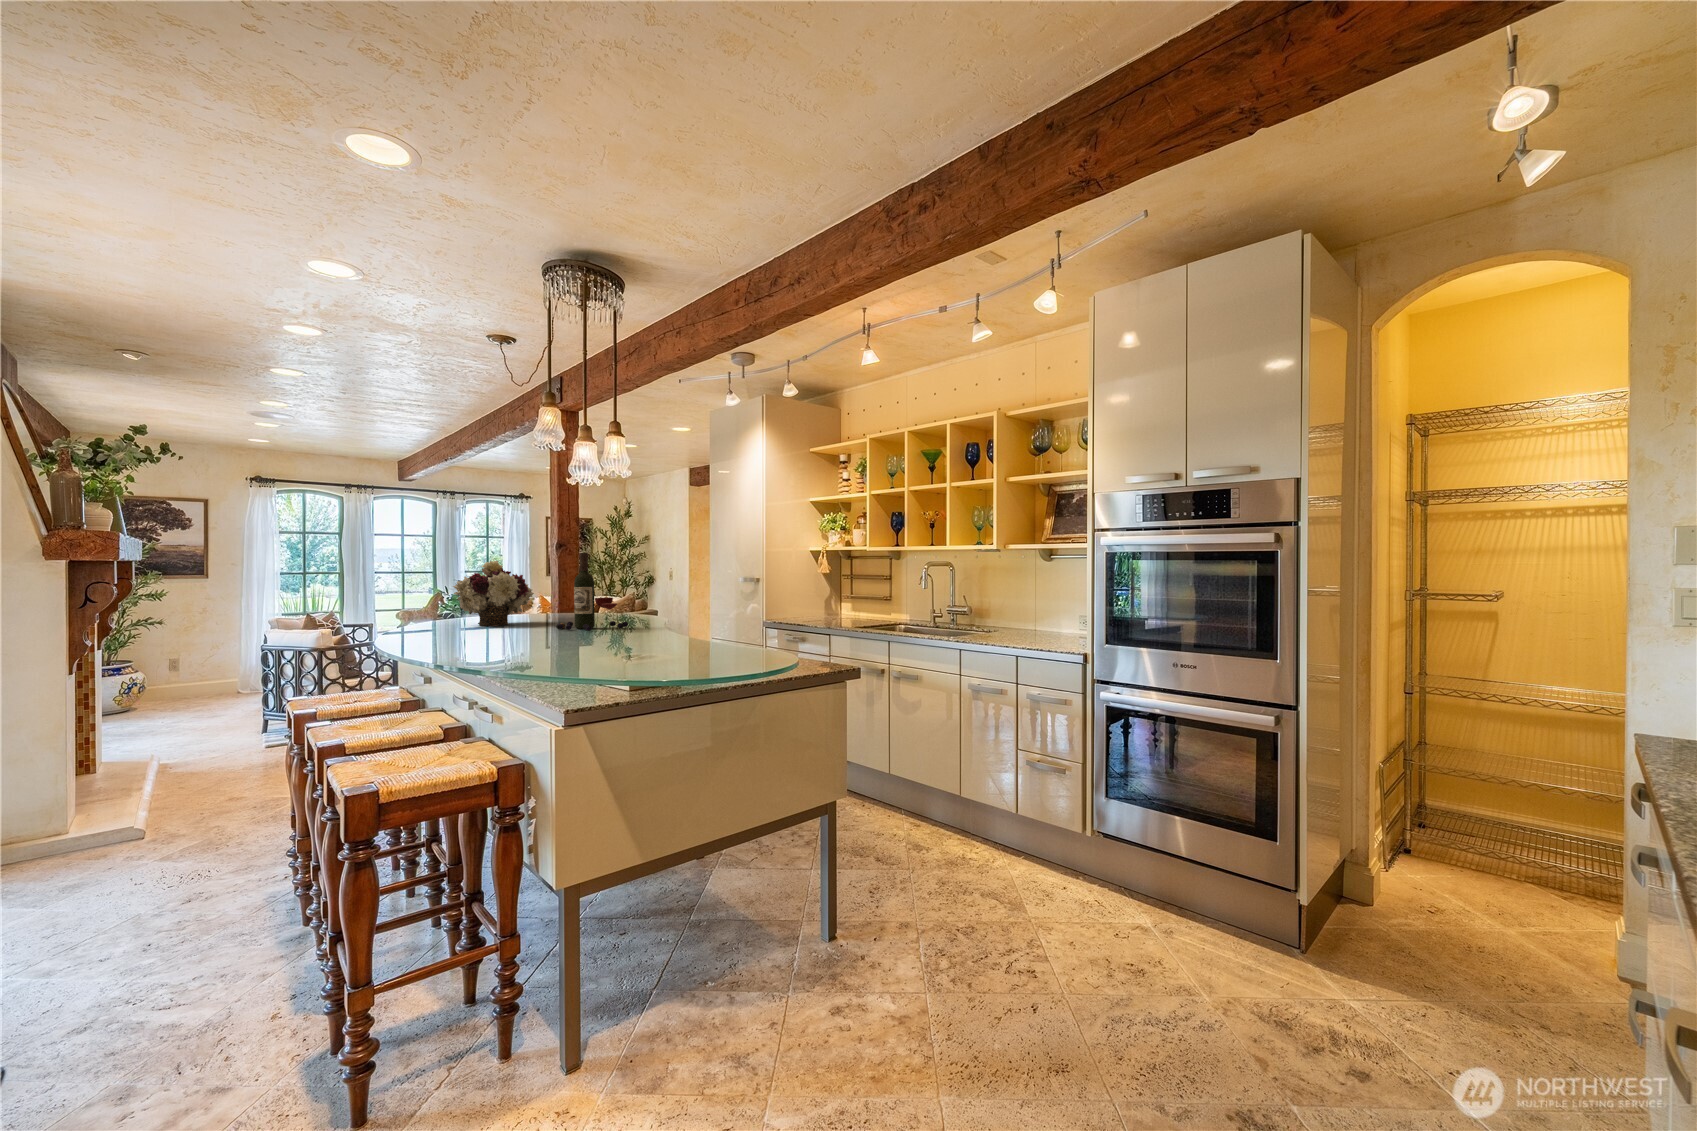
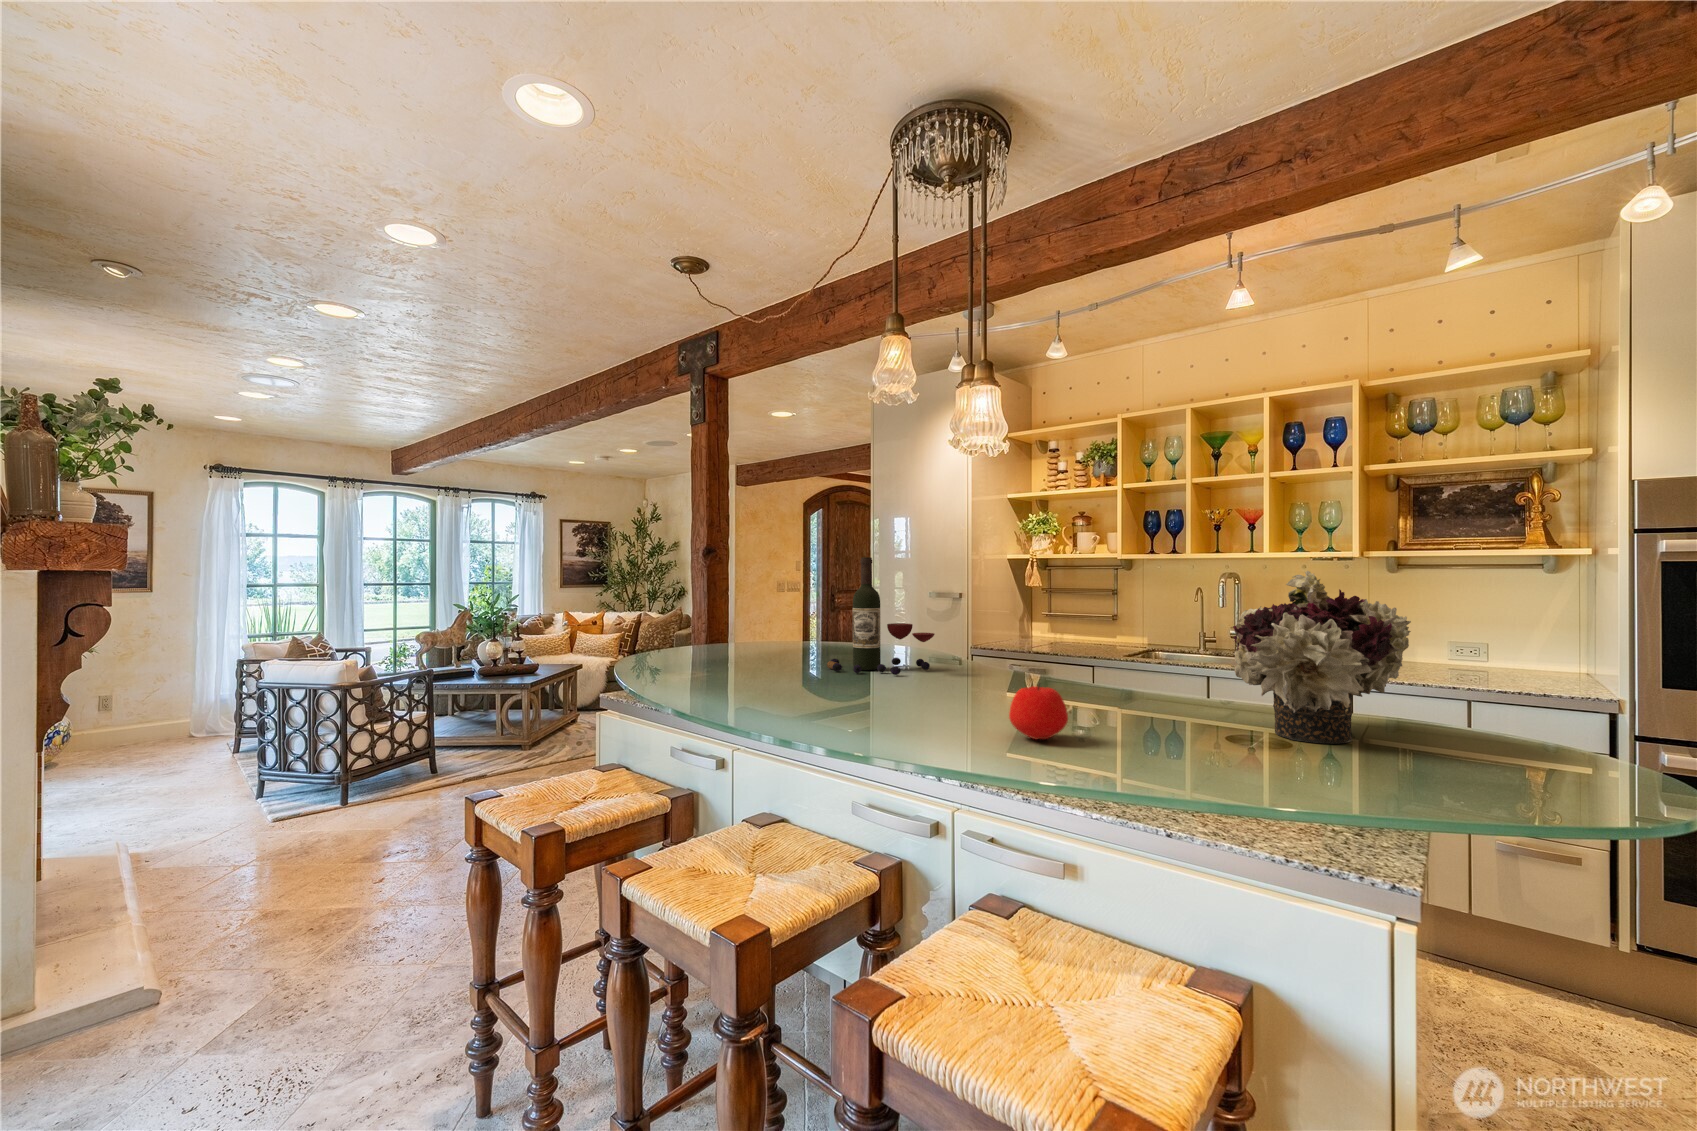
flower arrangement: present [453,561,534,626] -> present [1233,571,1411,744]
apple: none [523,626,558,657] -> present [1009,684,1068,740]

